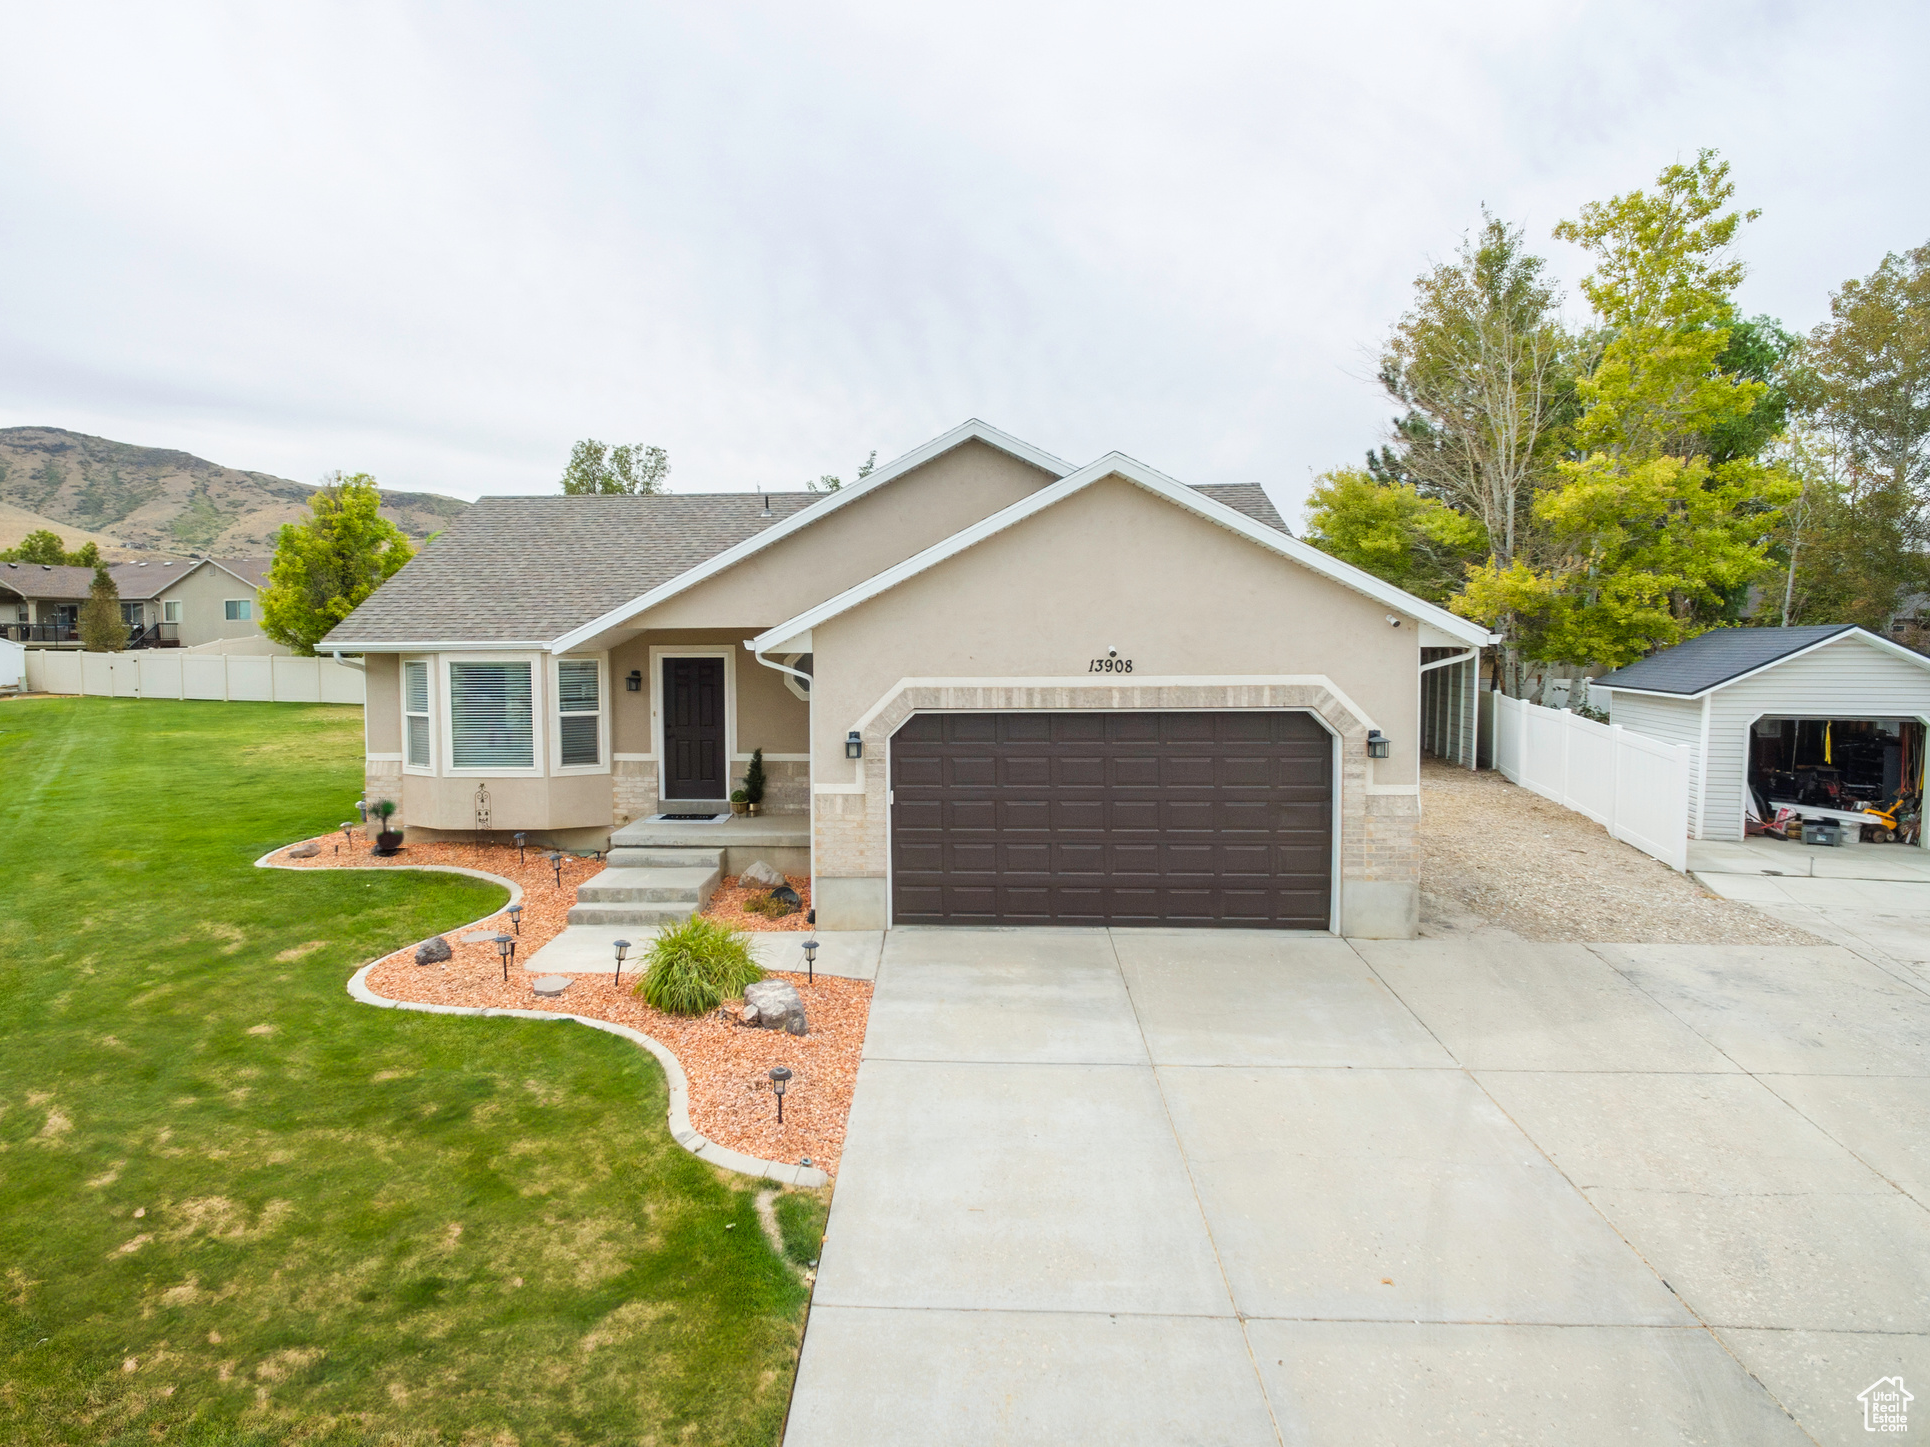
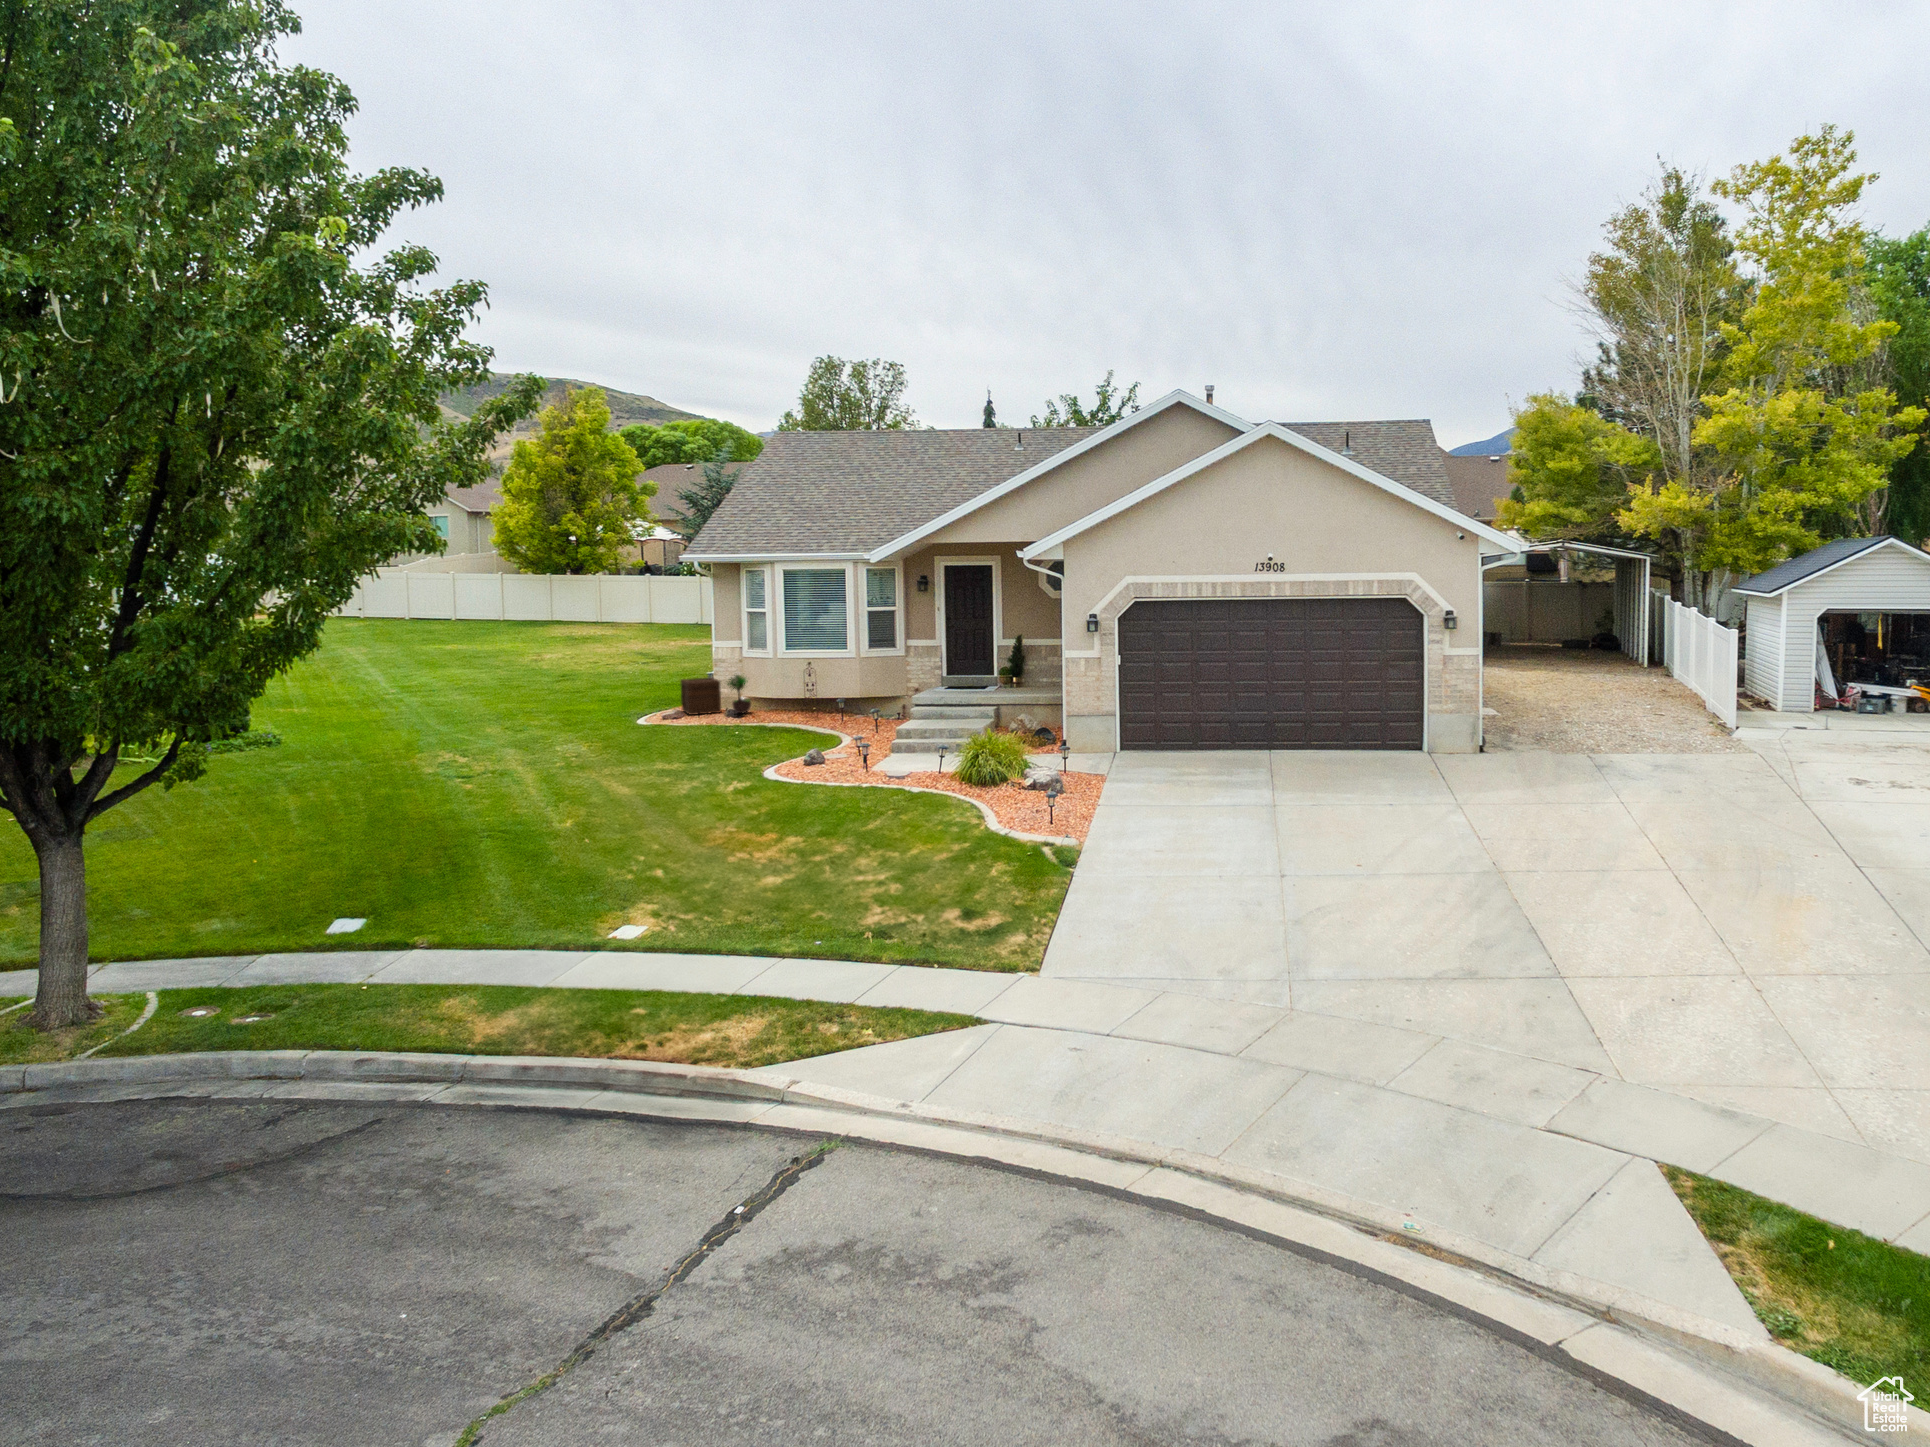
wooden crate: none [309,799,363,854] -> present [681,677,721,715]

